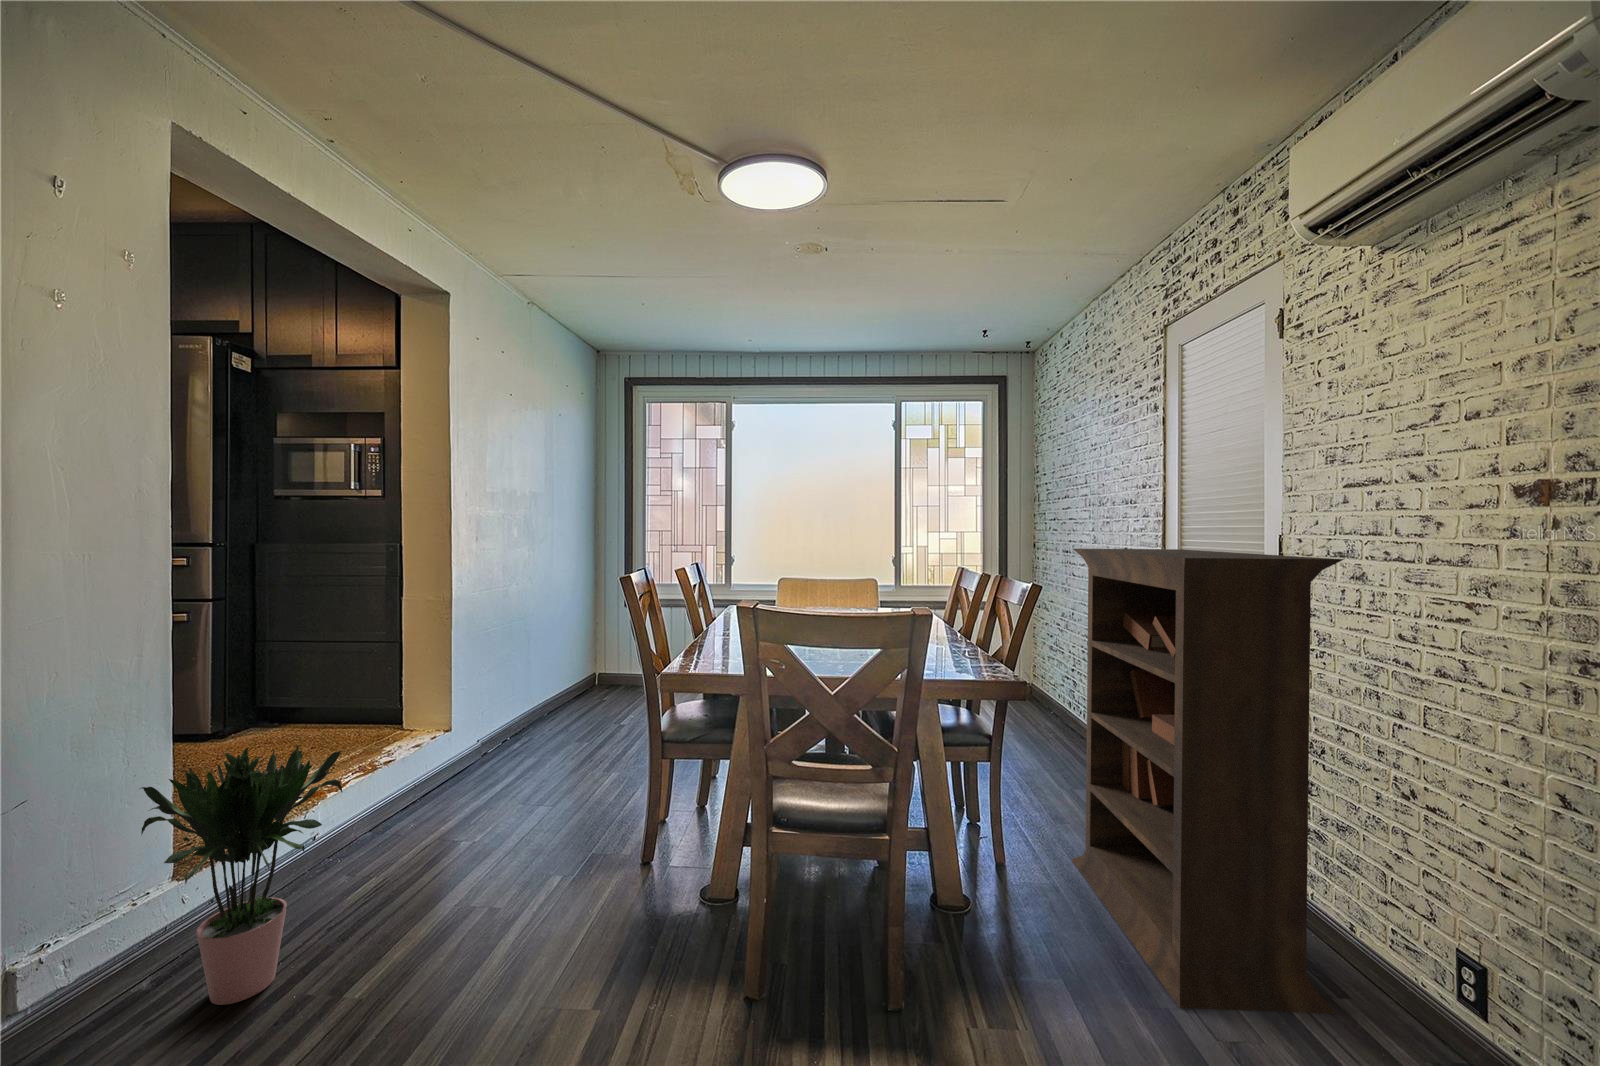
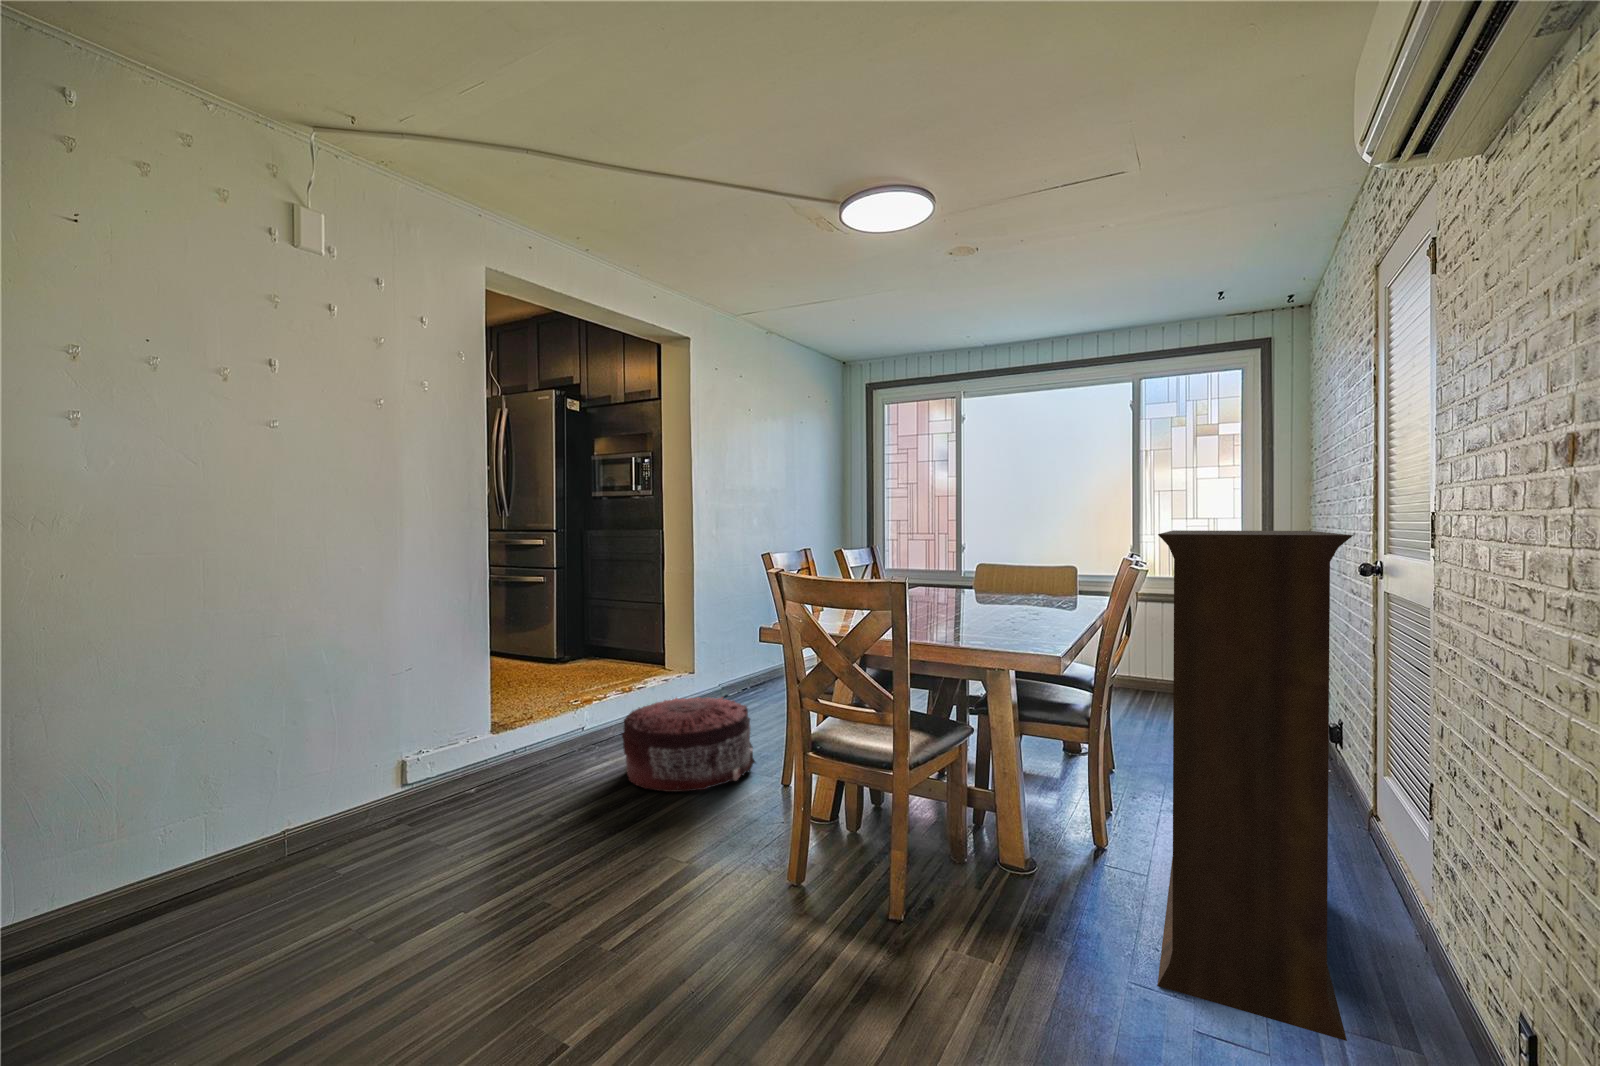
potted plant: present [141,745,343,1005] -> none [462,649,577,810]
pouf: none [412,758,600,908] -> present [621,697,755,792]

